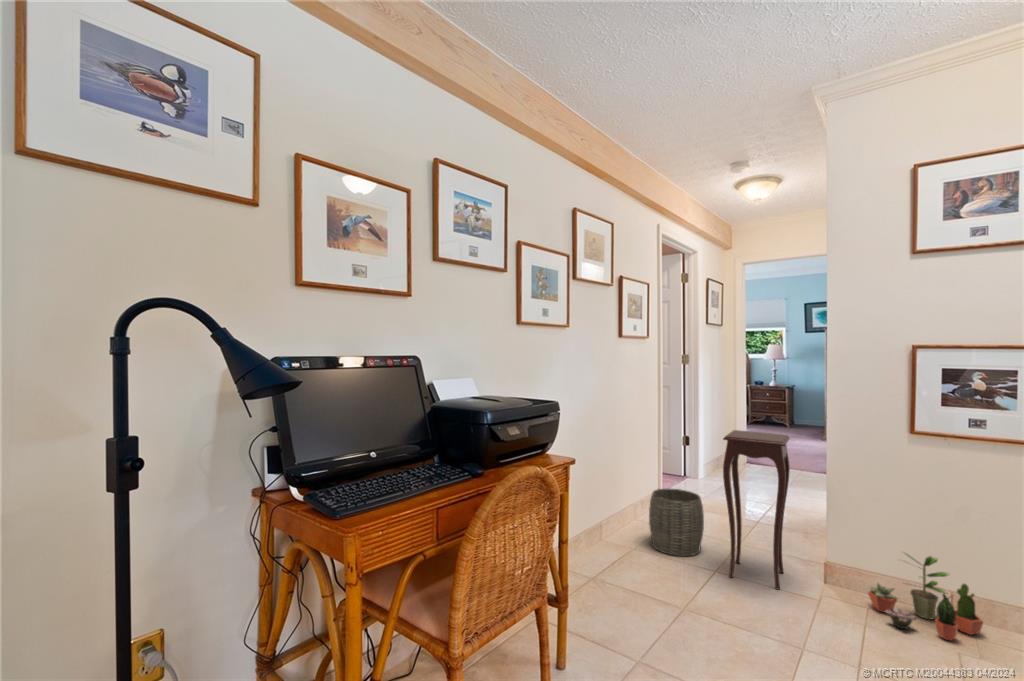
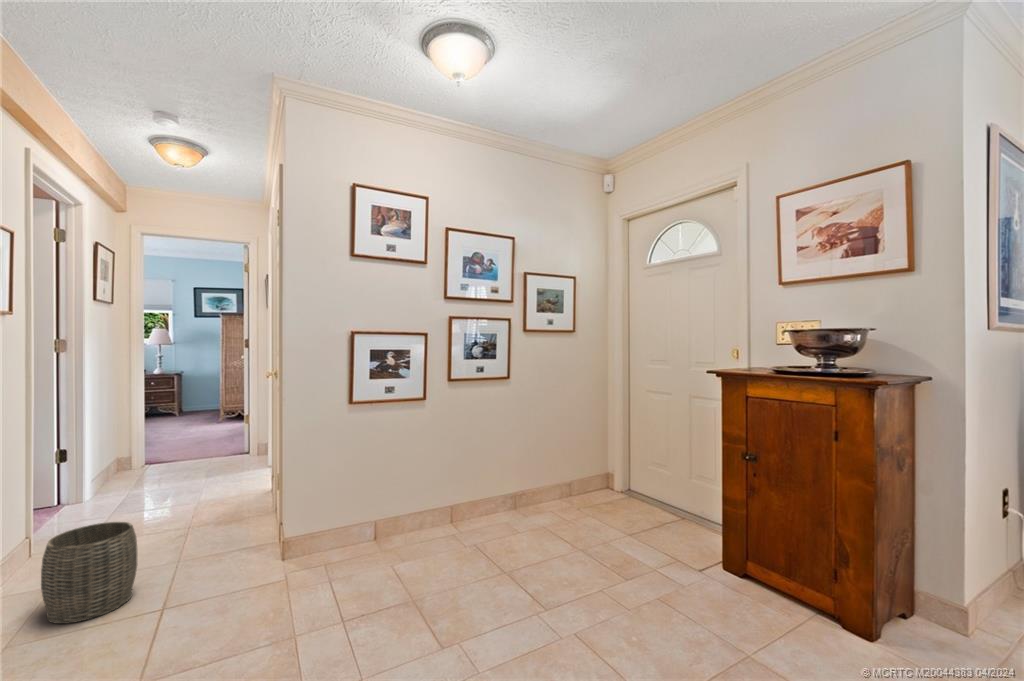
side table: present [723,430,790,589] -> none [178,424,254,606]
potted plant: present [868,555,983,641] -> none [322,501,397,570]

